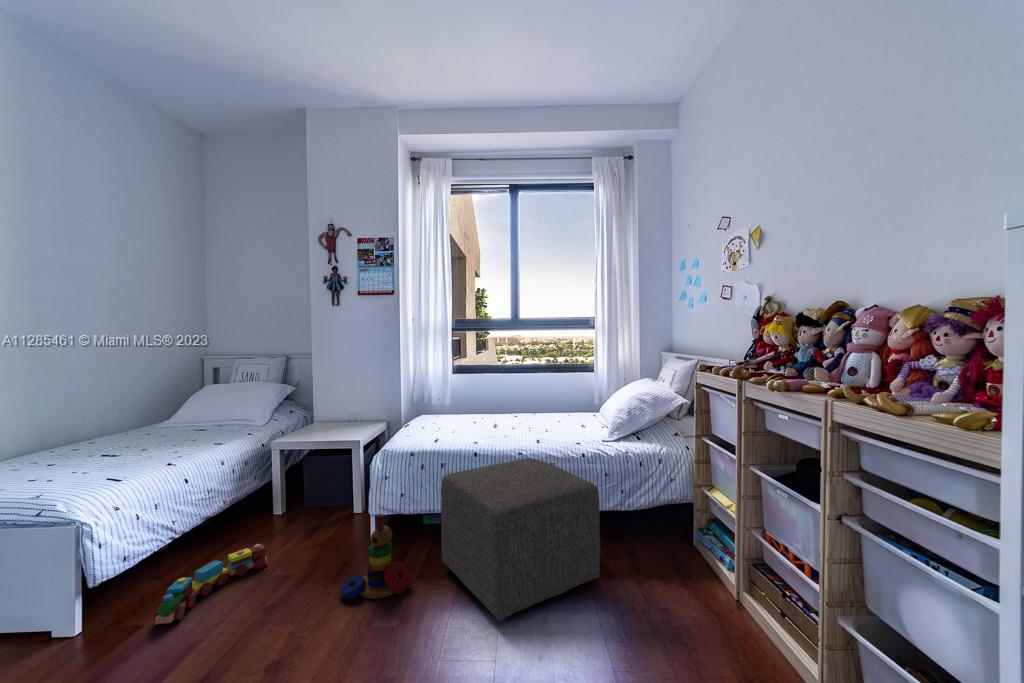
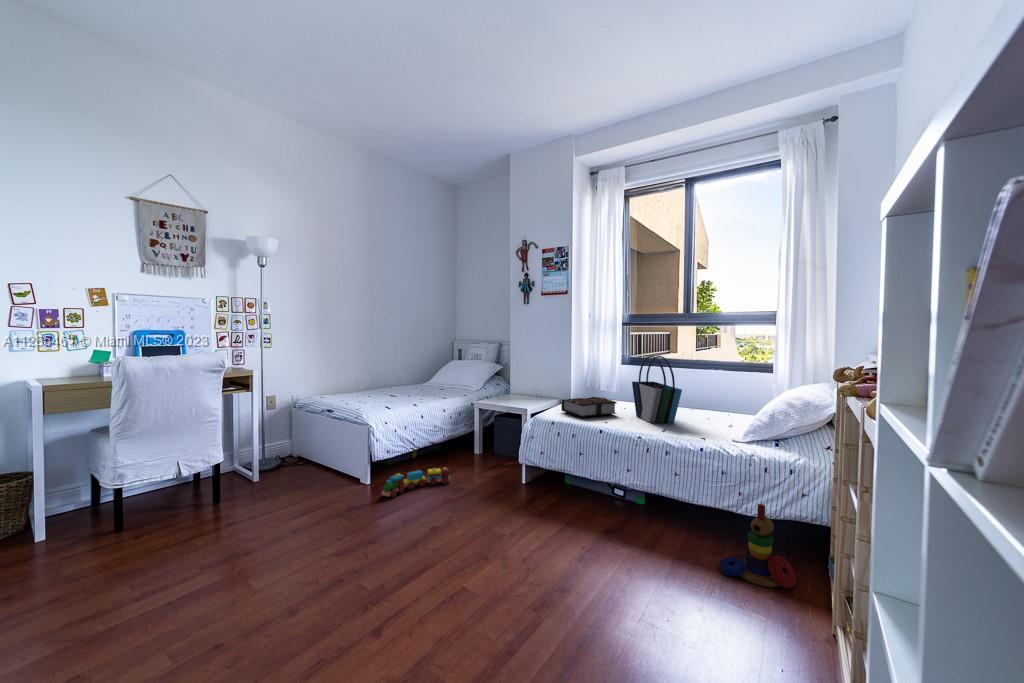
tote bag: none [488,363,548,435] -> present [632,356,682,423]
book: none [415,413,478,440] -> present [561,397,617,417]
ottoman: present [441,458,600,621] -> none [555,441,681,562]
stacking toy: present [340,514,411,599] -> present [720,504,796,588]

